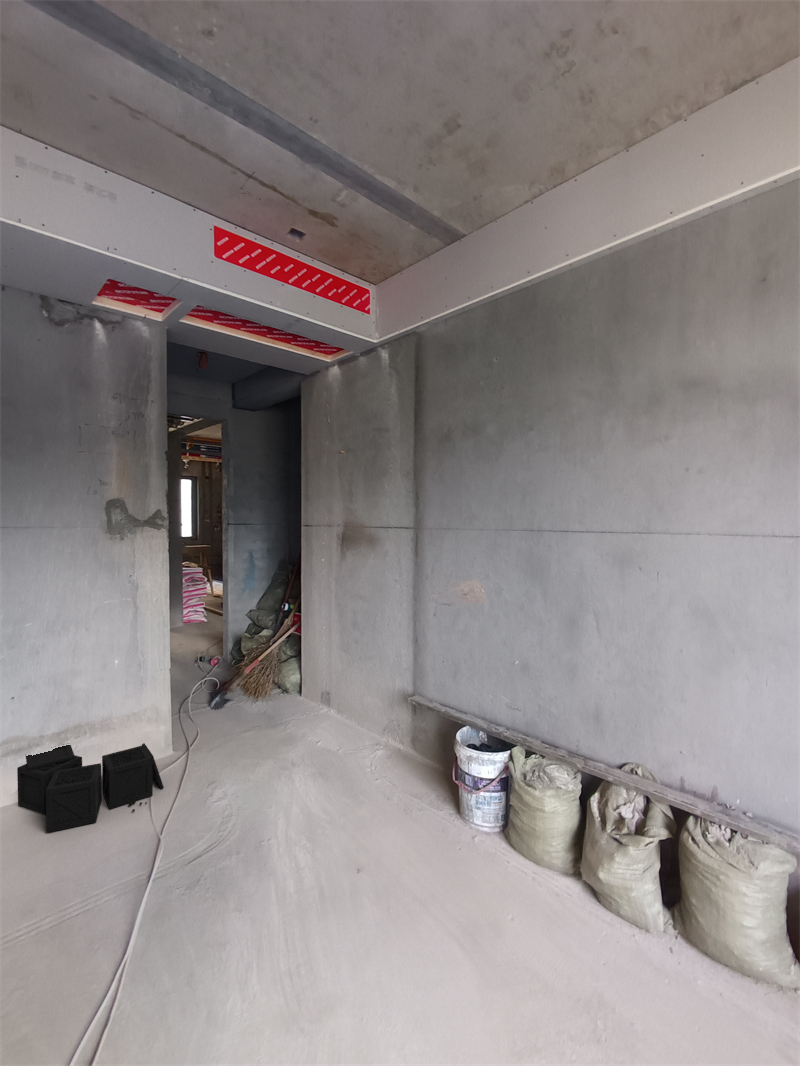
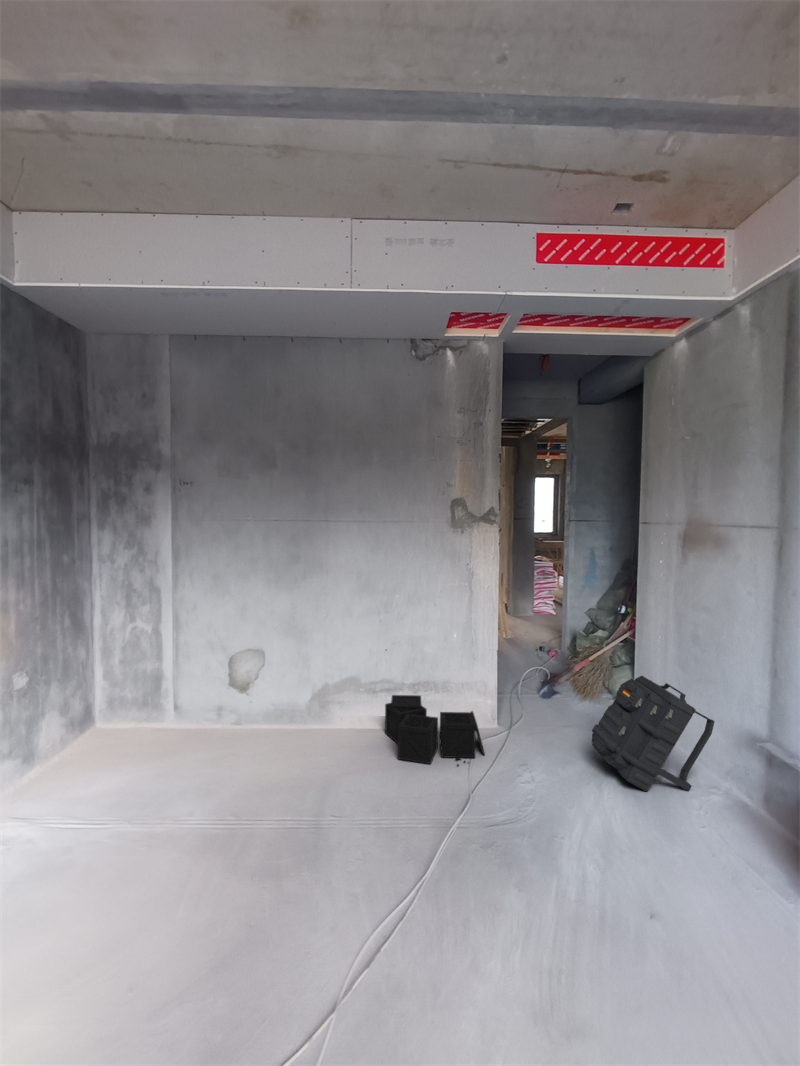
backpack: none [275,665,373,770] -> present [592,676,715,792]

